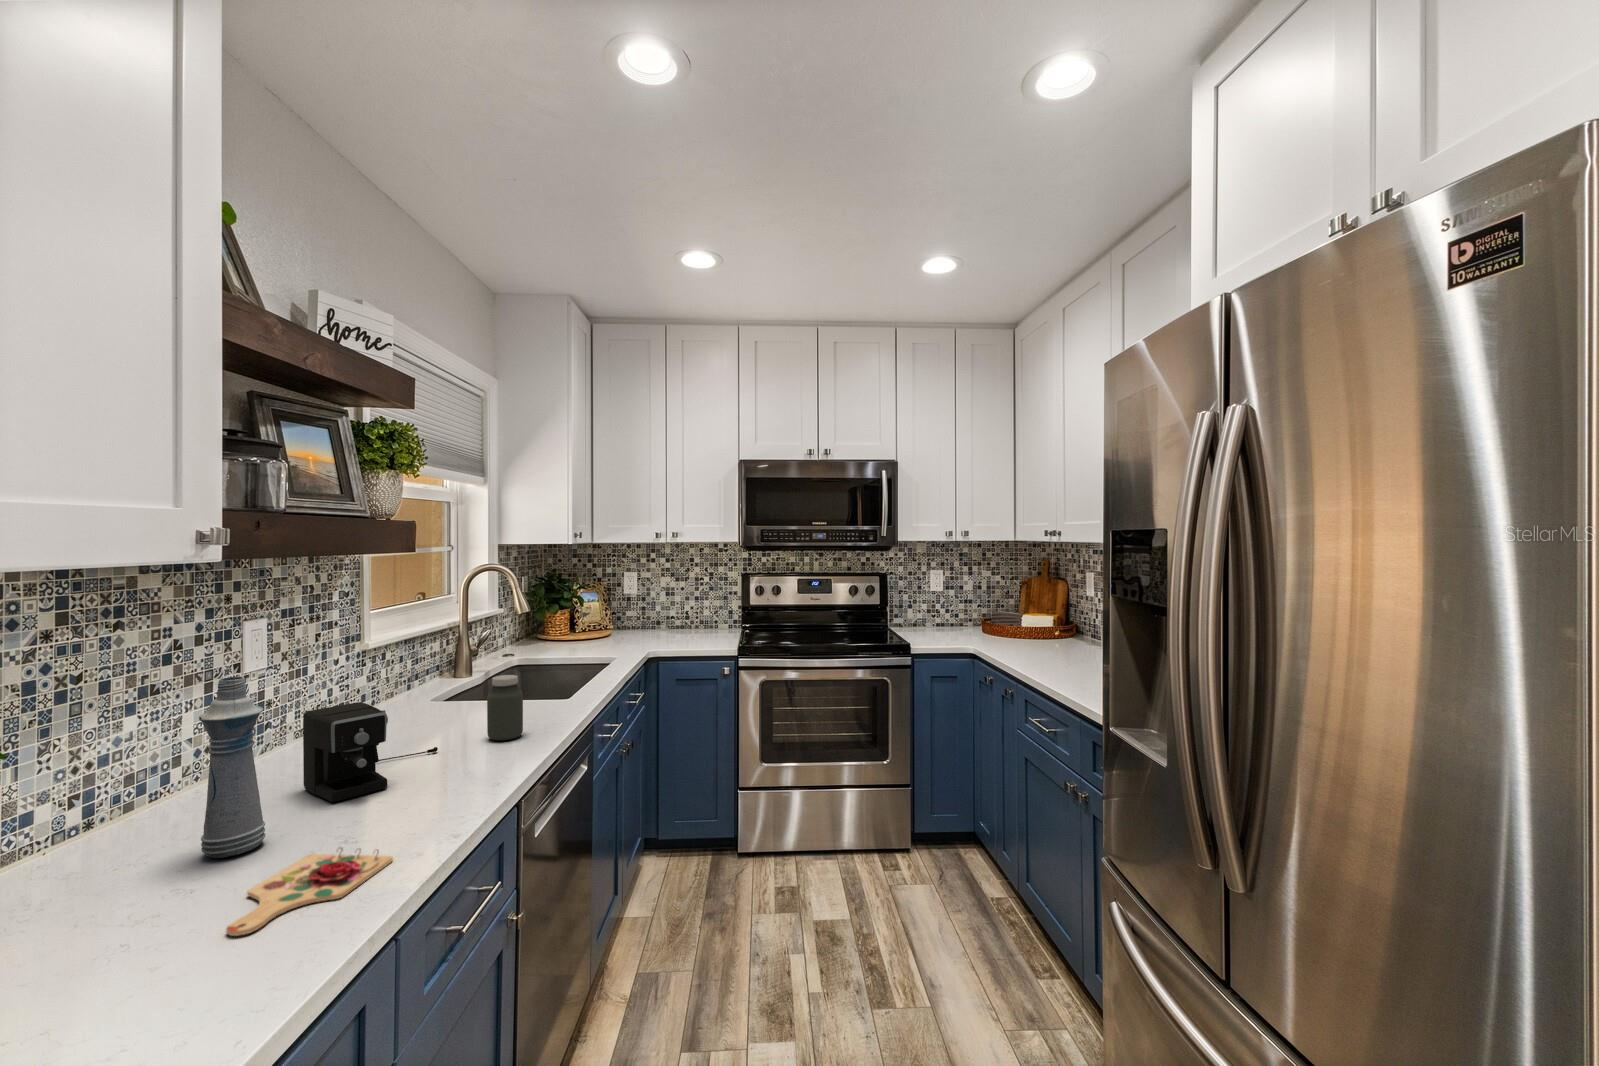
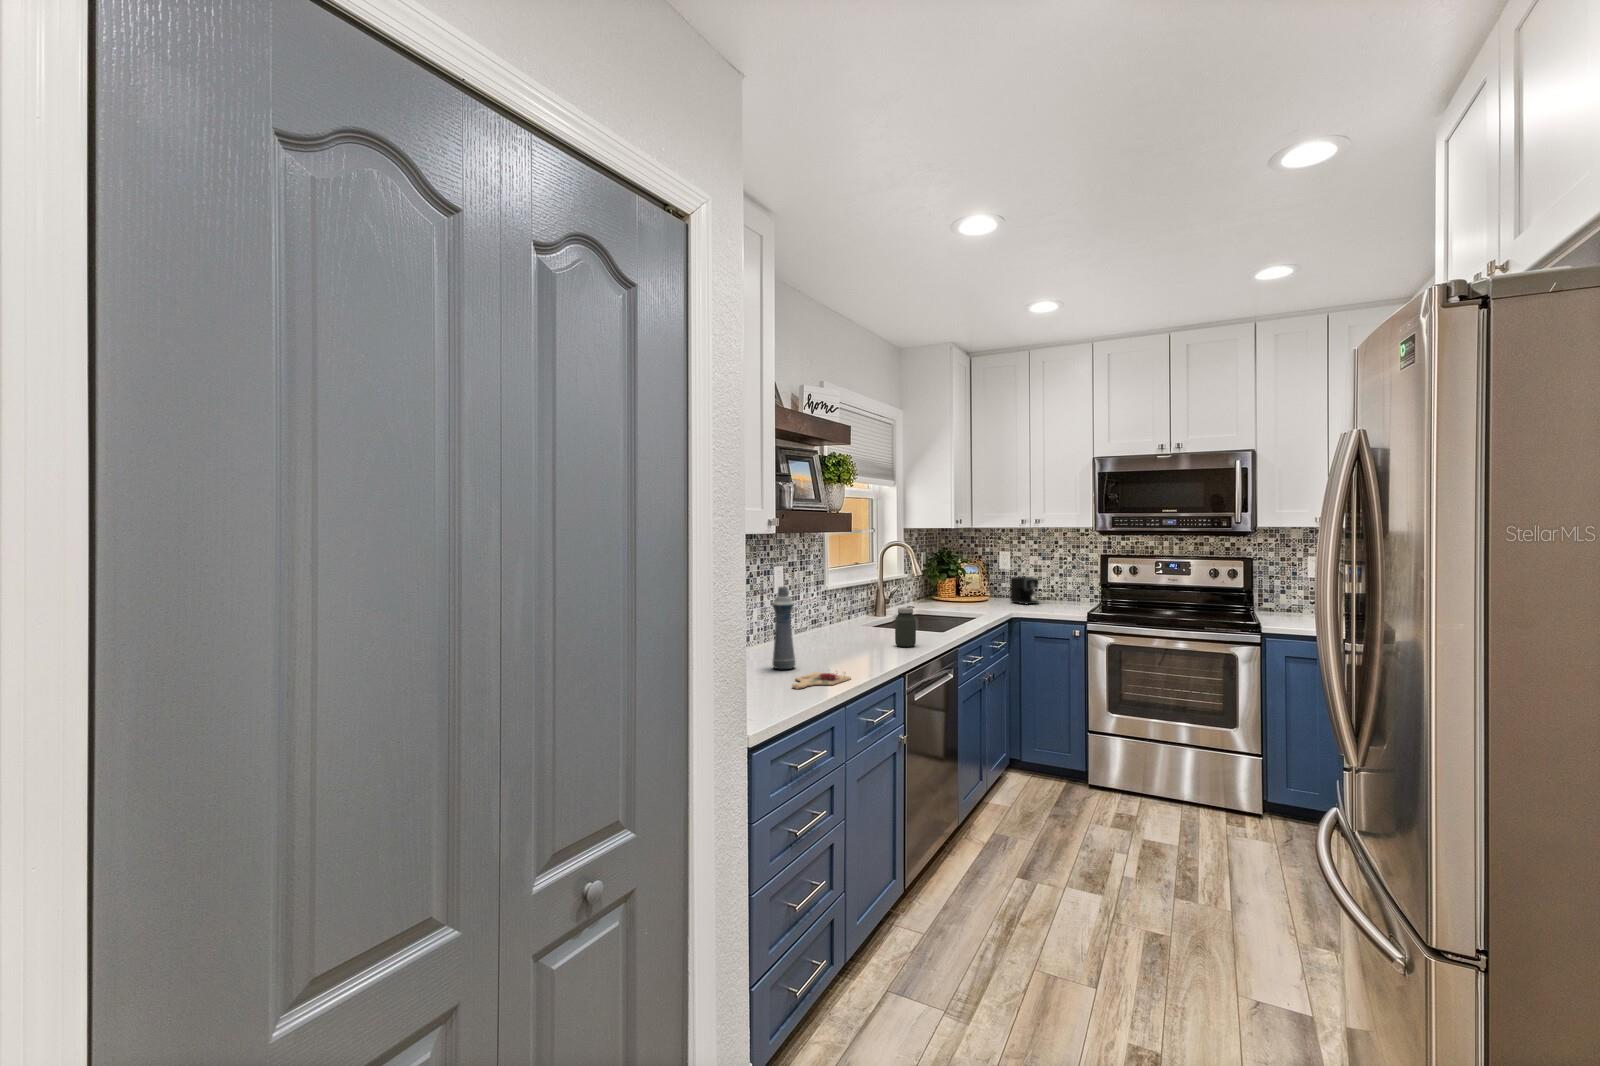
coffee maker: present [303,702,438,802] -> present [1010,577,1039,604]

